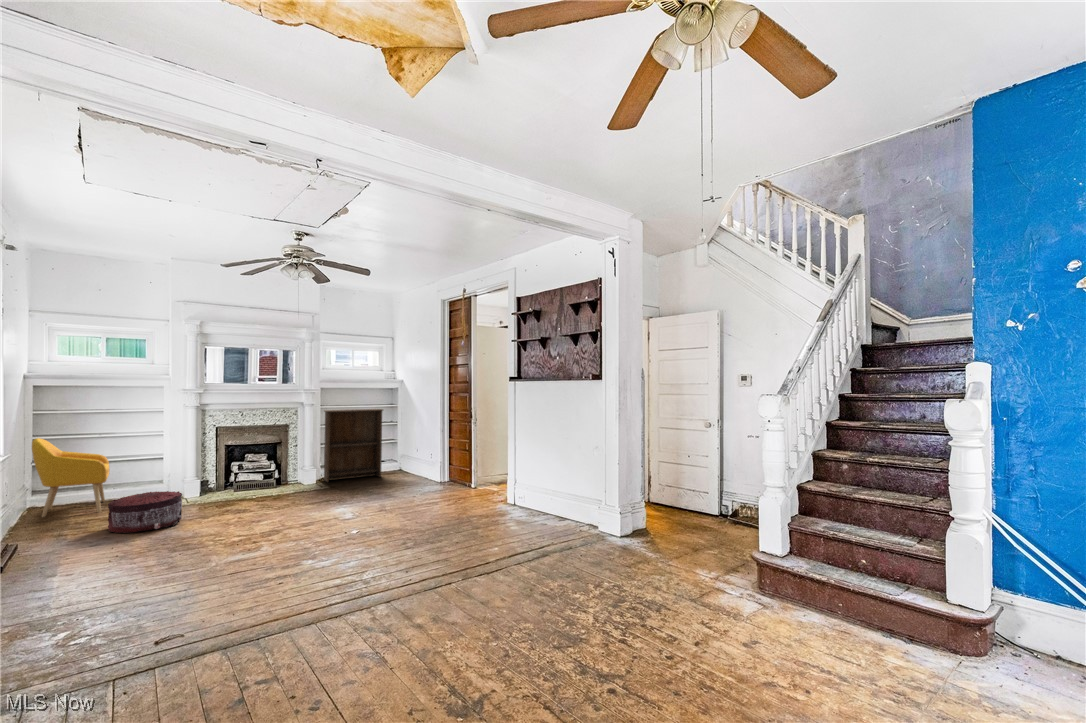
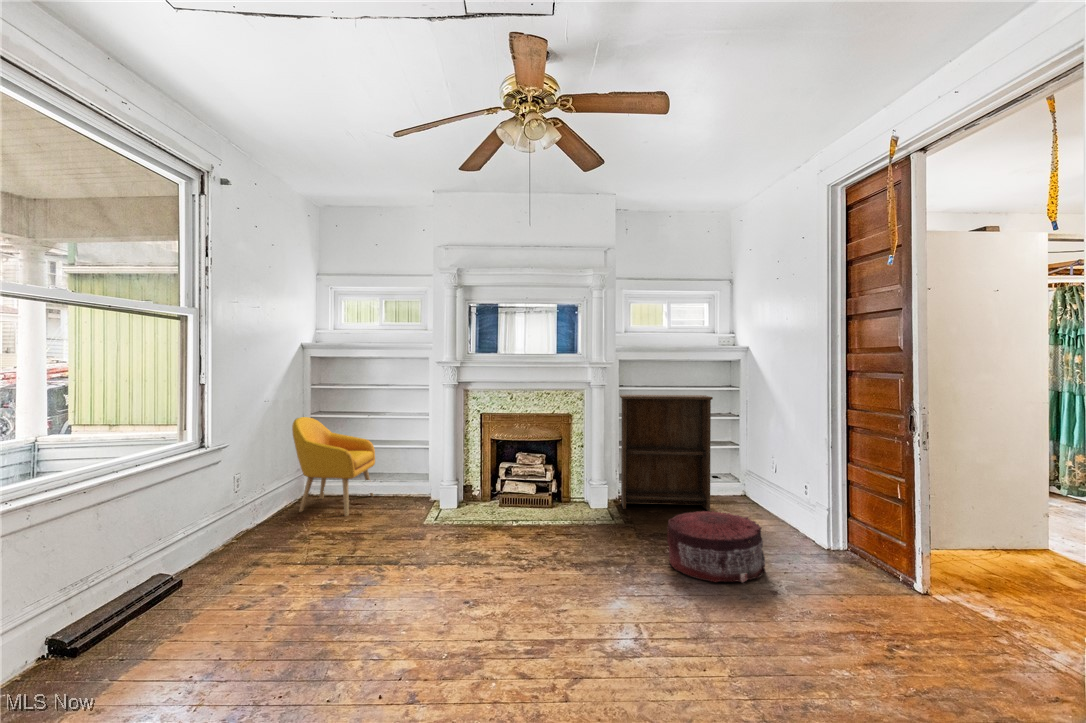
pouf: present [108,491,182,533] -> present [667,511,766,582]

